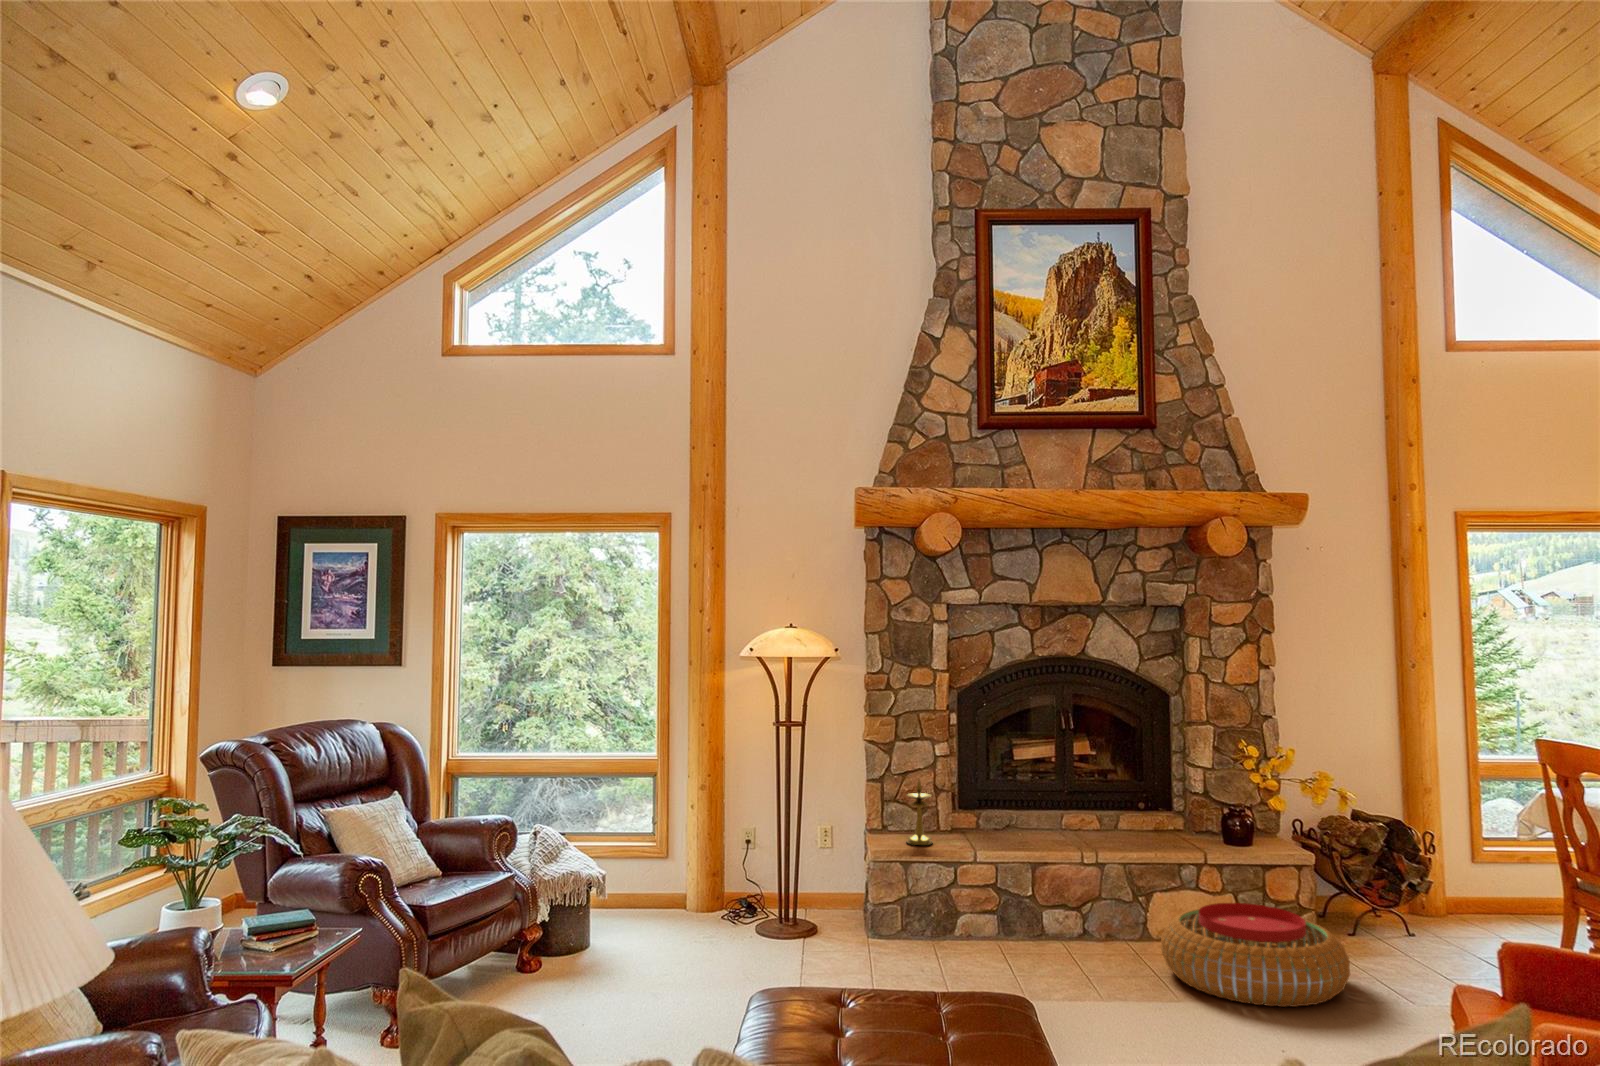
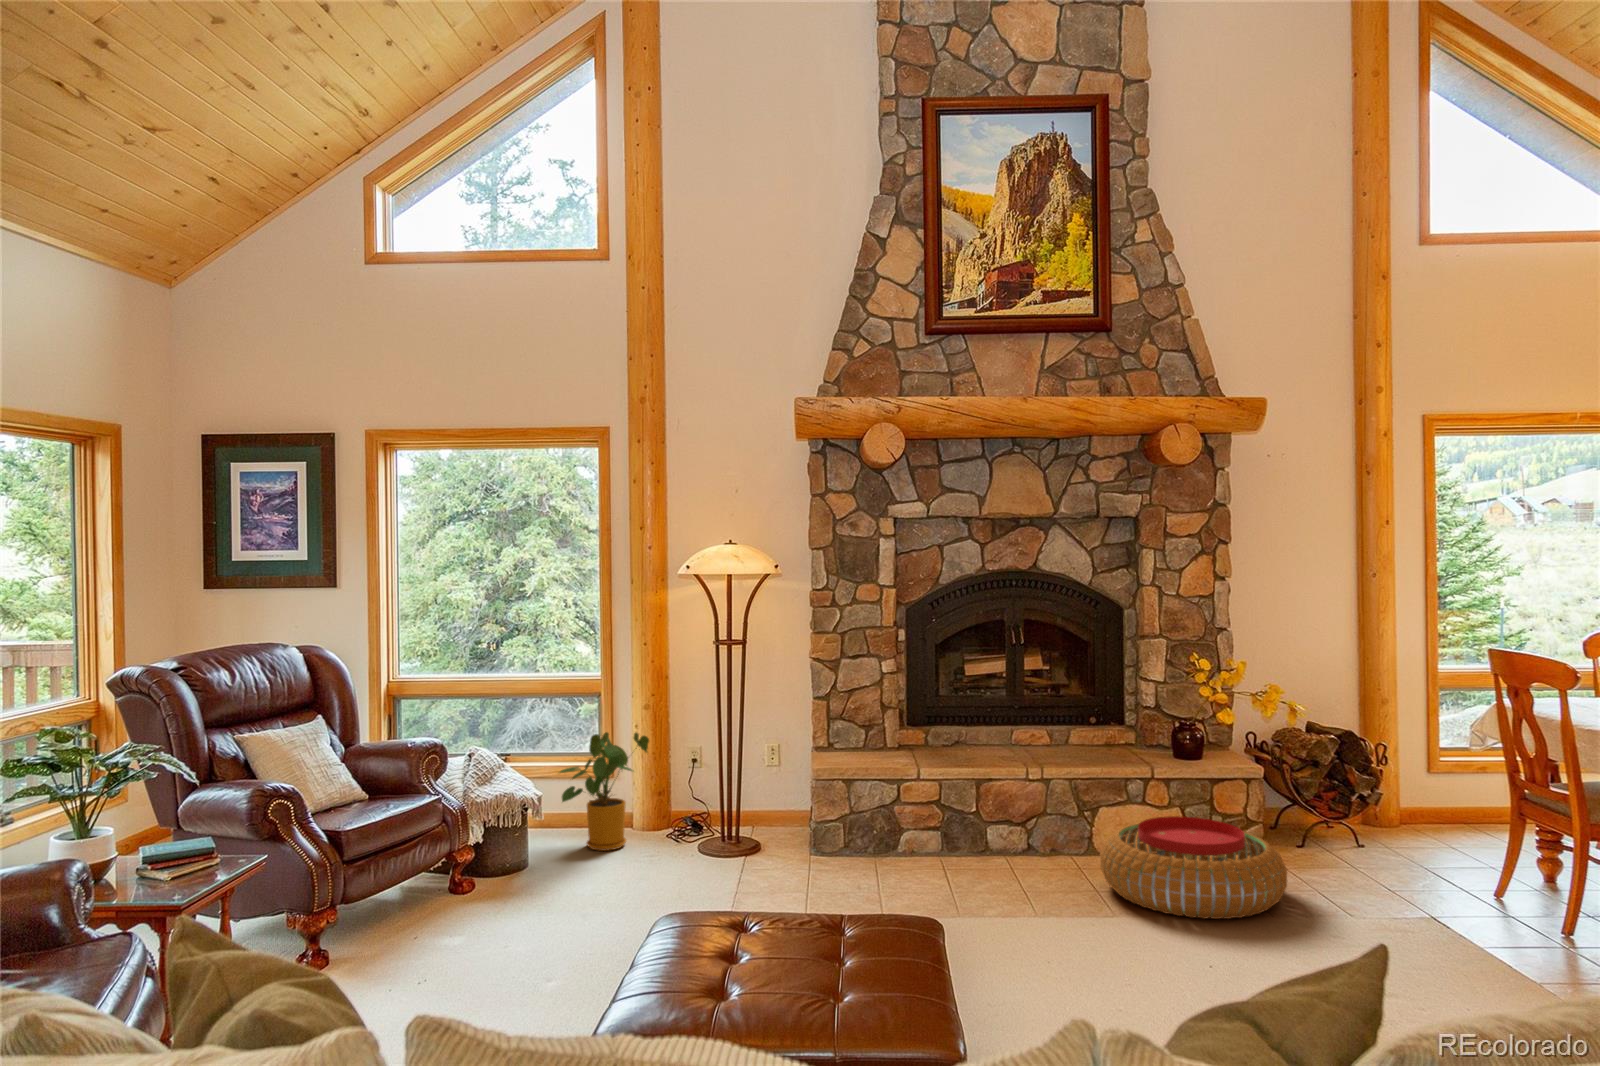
candlestick: present [907,780,932,845] -> none [849,695,877,763]
house plant: none [617,811,707,931] -> present [560,732,649,851]

